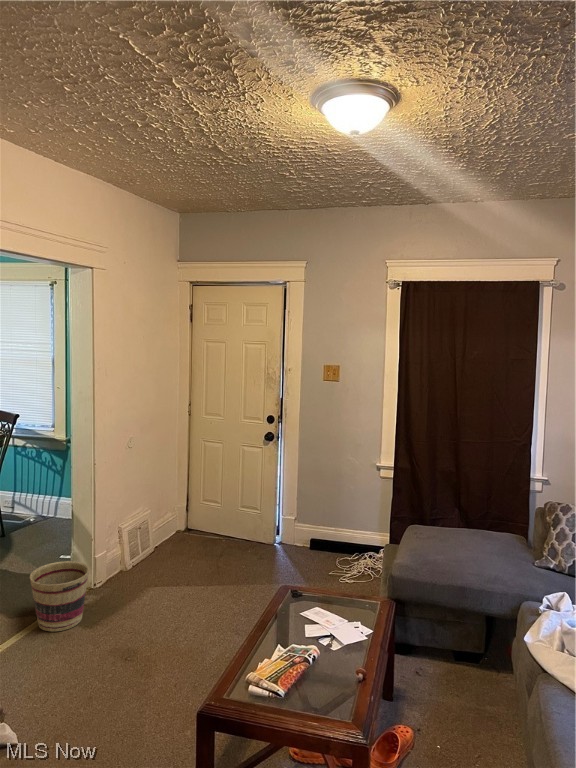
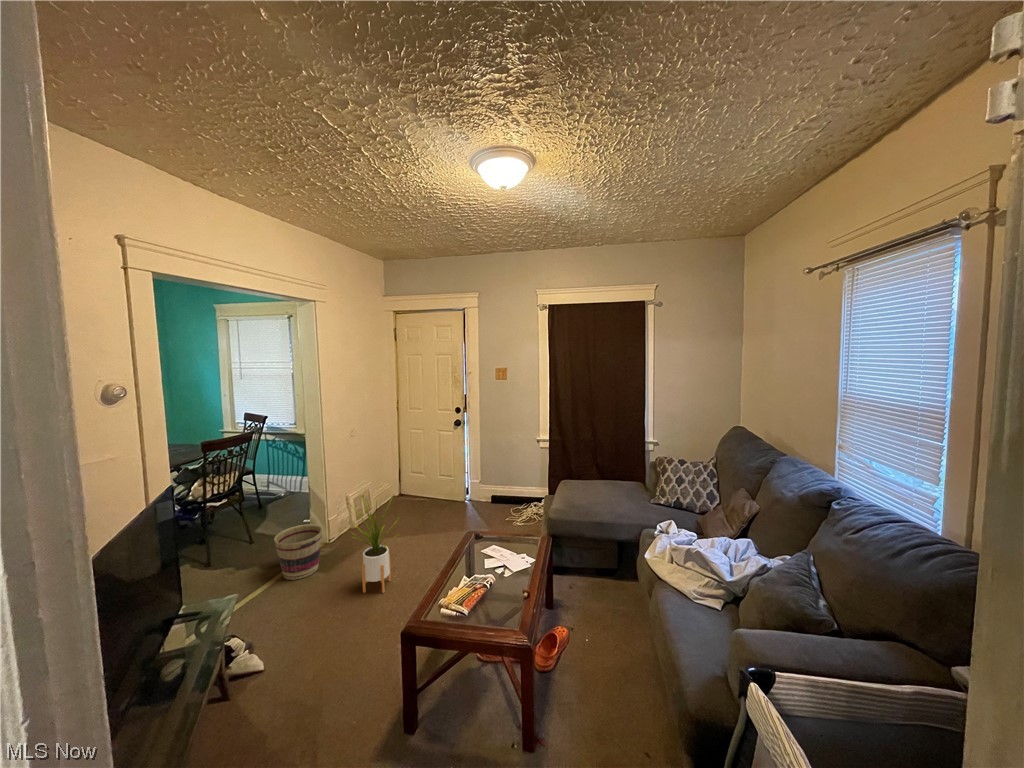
house plant: none [124,521,195,659] -> present [349,496,399,593]

